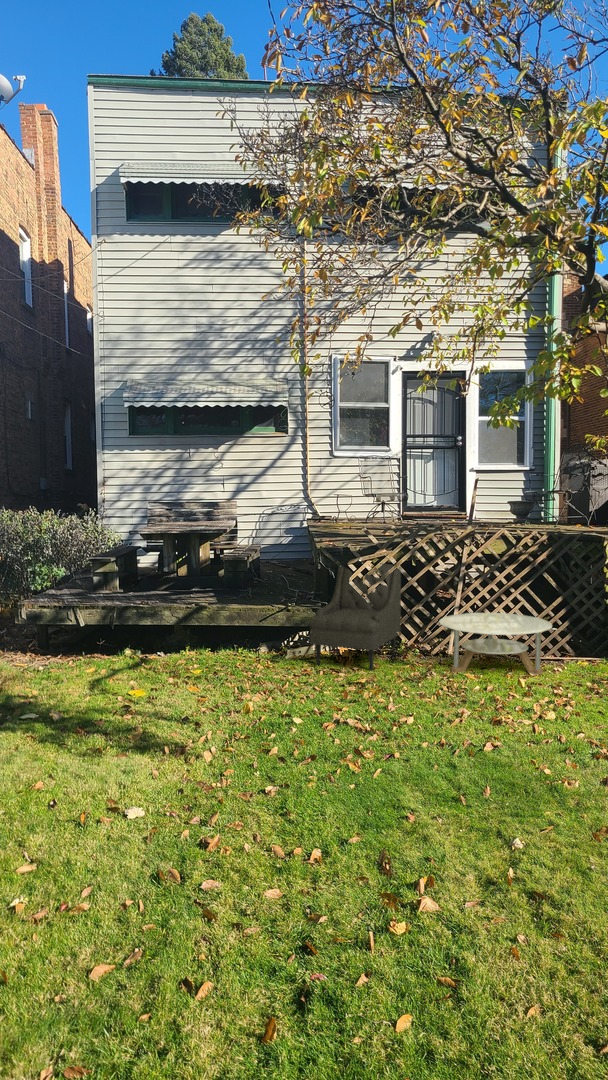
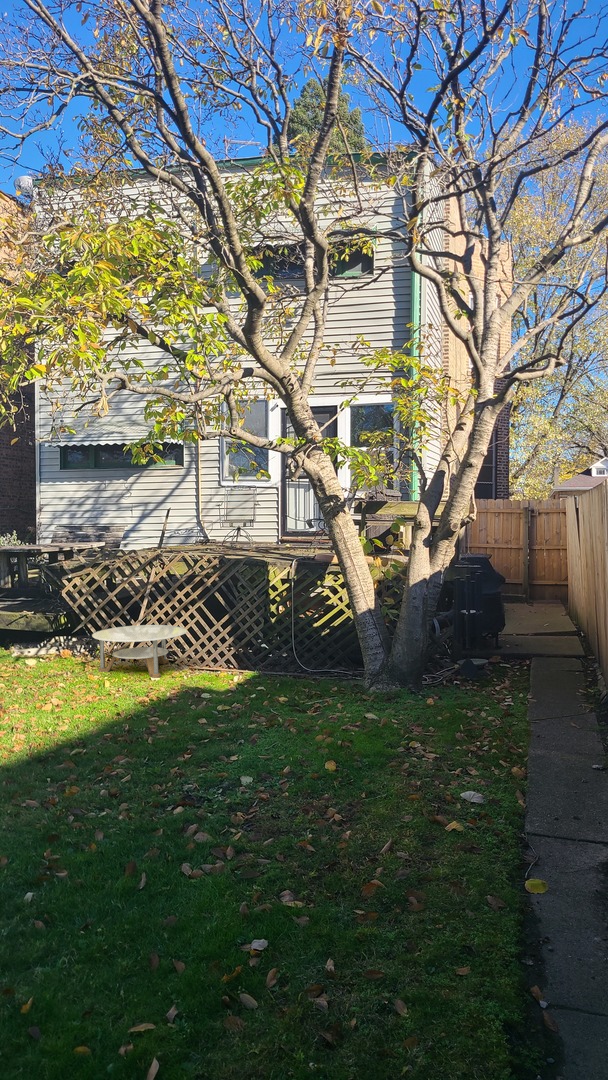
chair: present [310,563,401,671] -> none [13,578,101,667]

